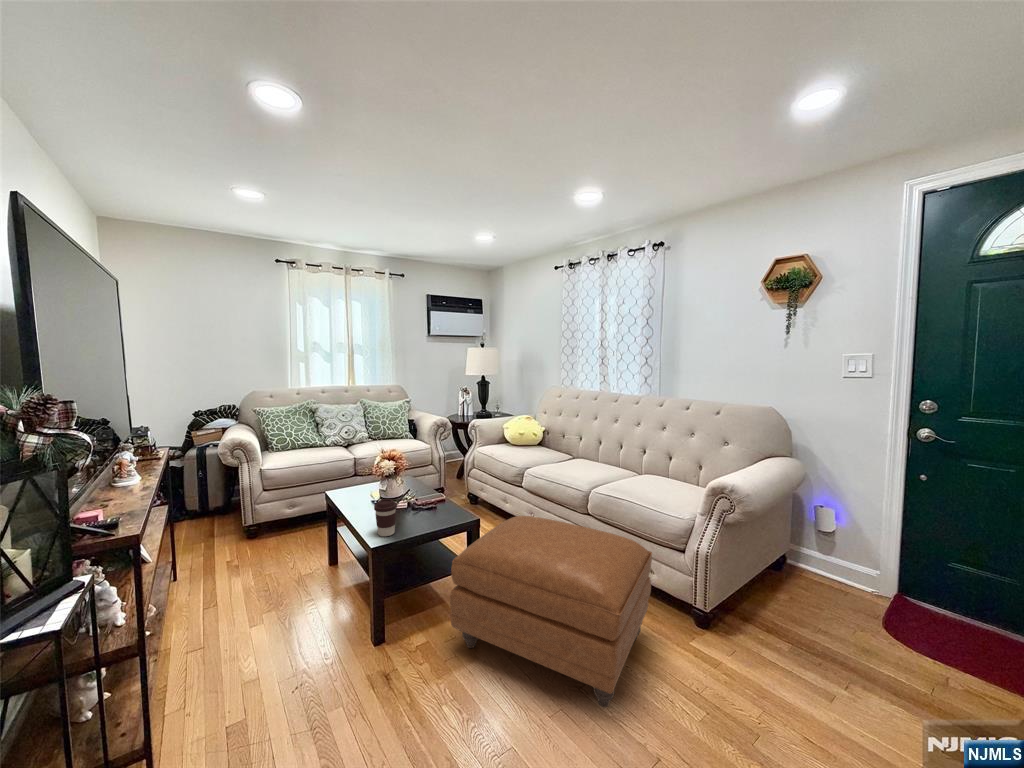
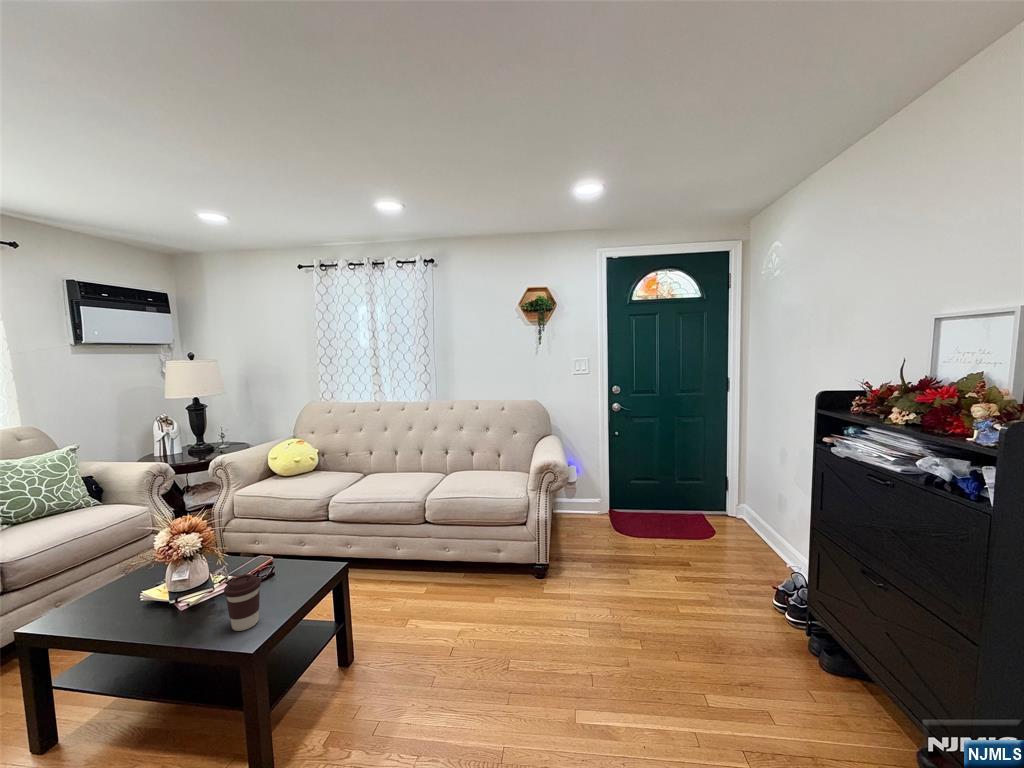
ottoman: present [450,516,652,707] -> none [367,524,556,704]

